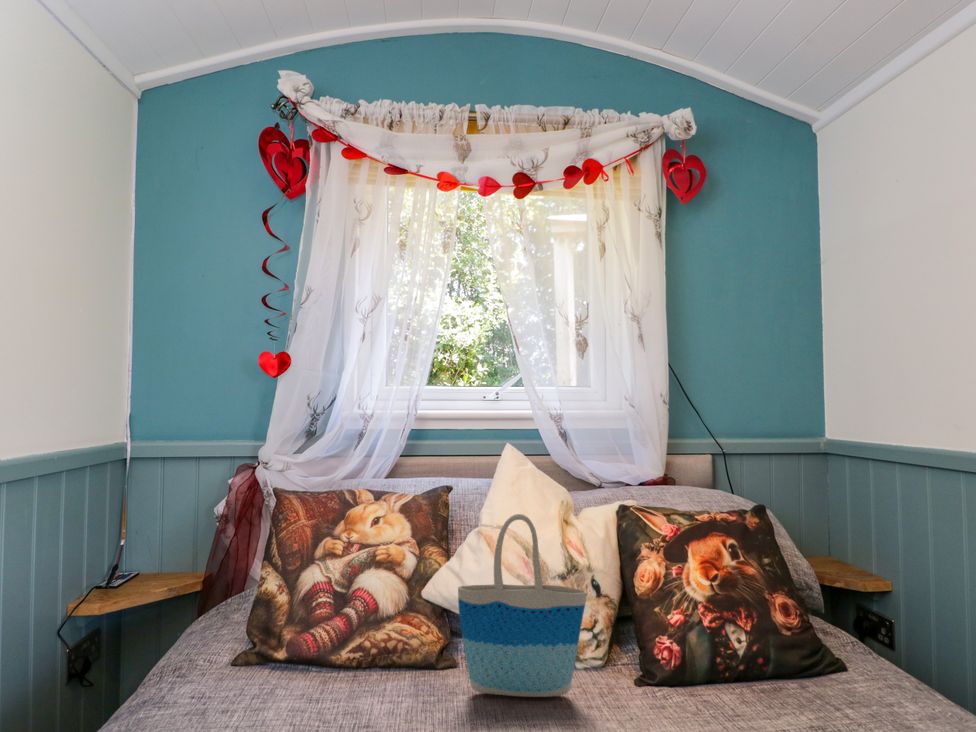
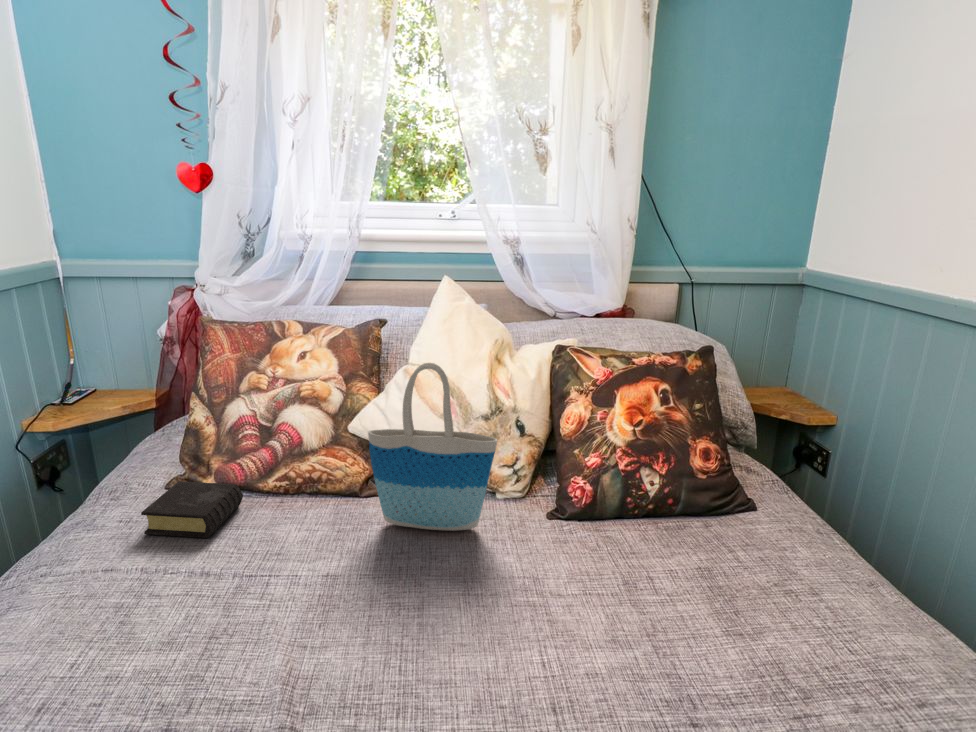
book: none [222,653,320,711] -> present [141,481,243,538]

